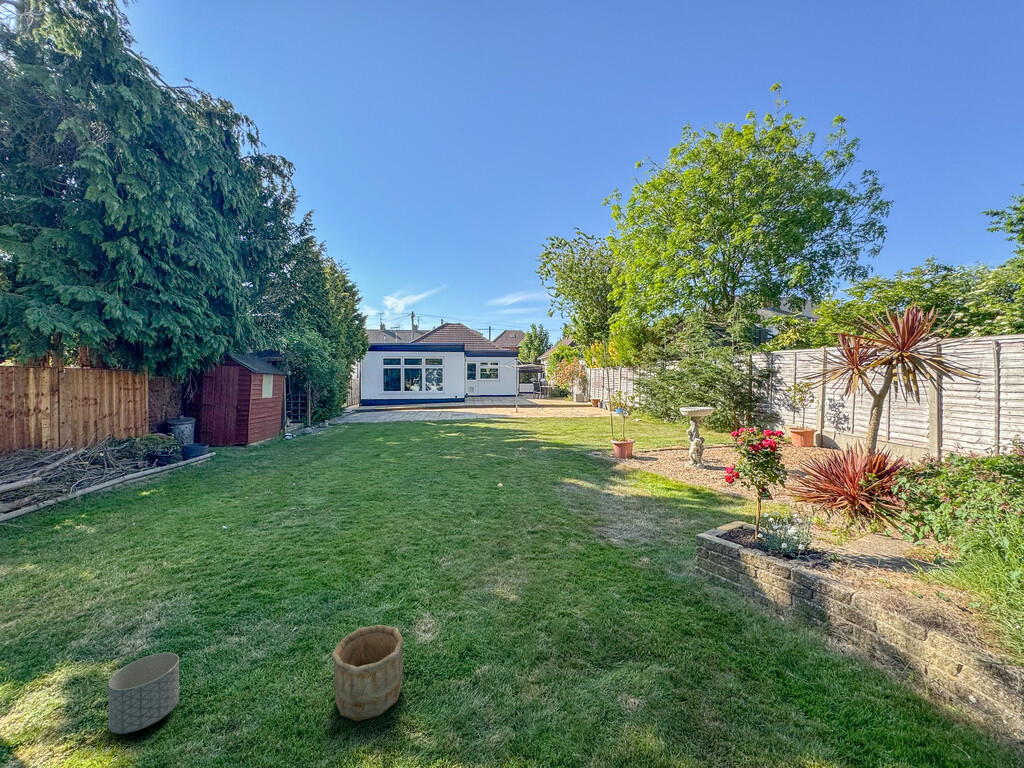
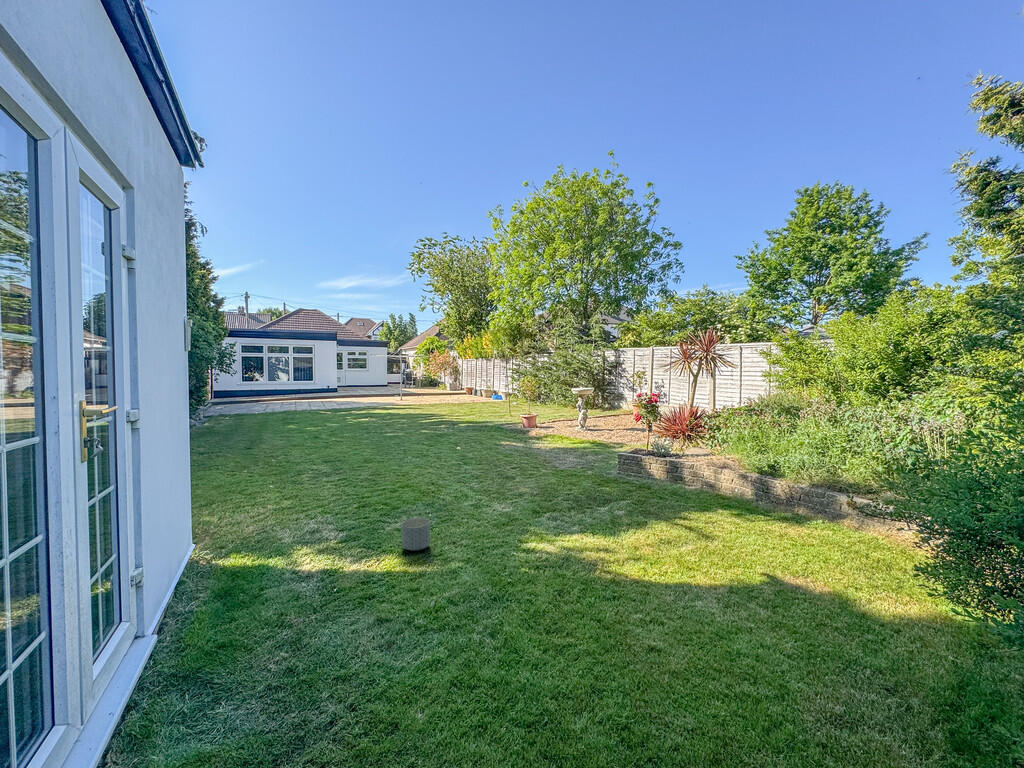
wooden bucket: present [331,625,404,721] -> none [499,496,533,531]

